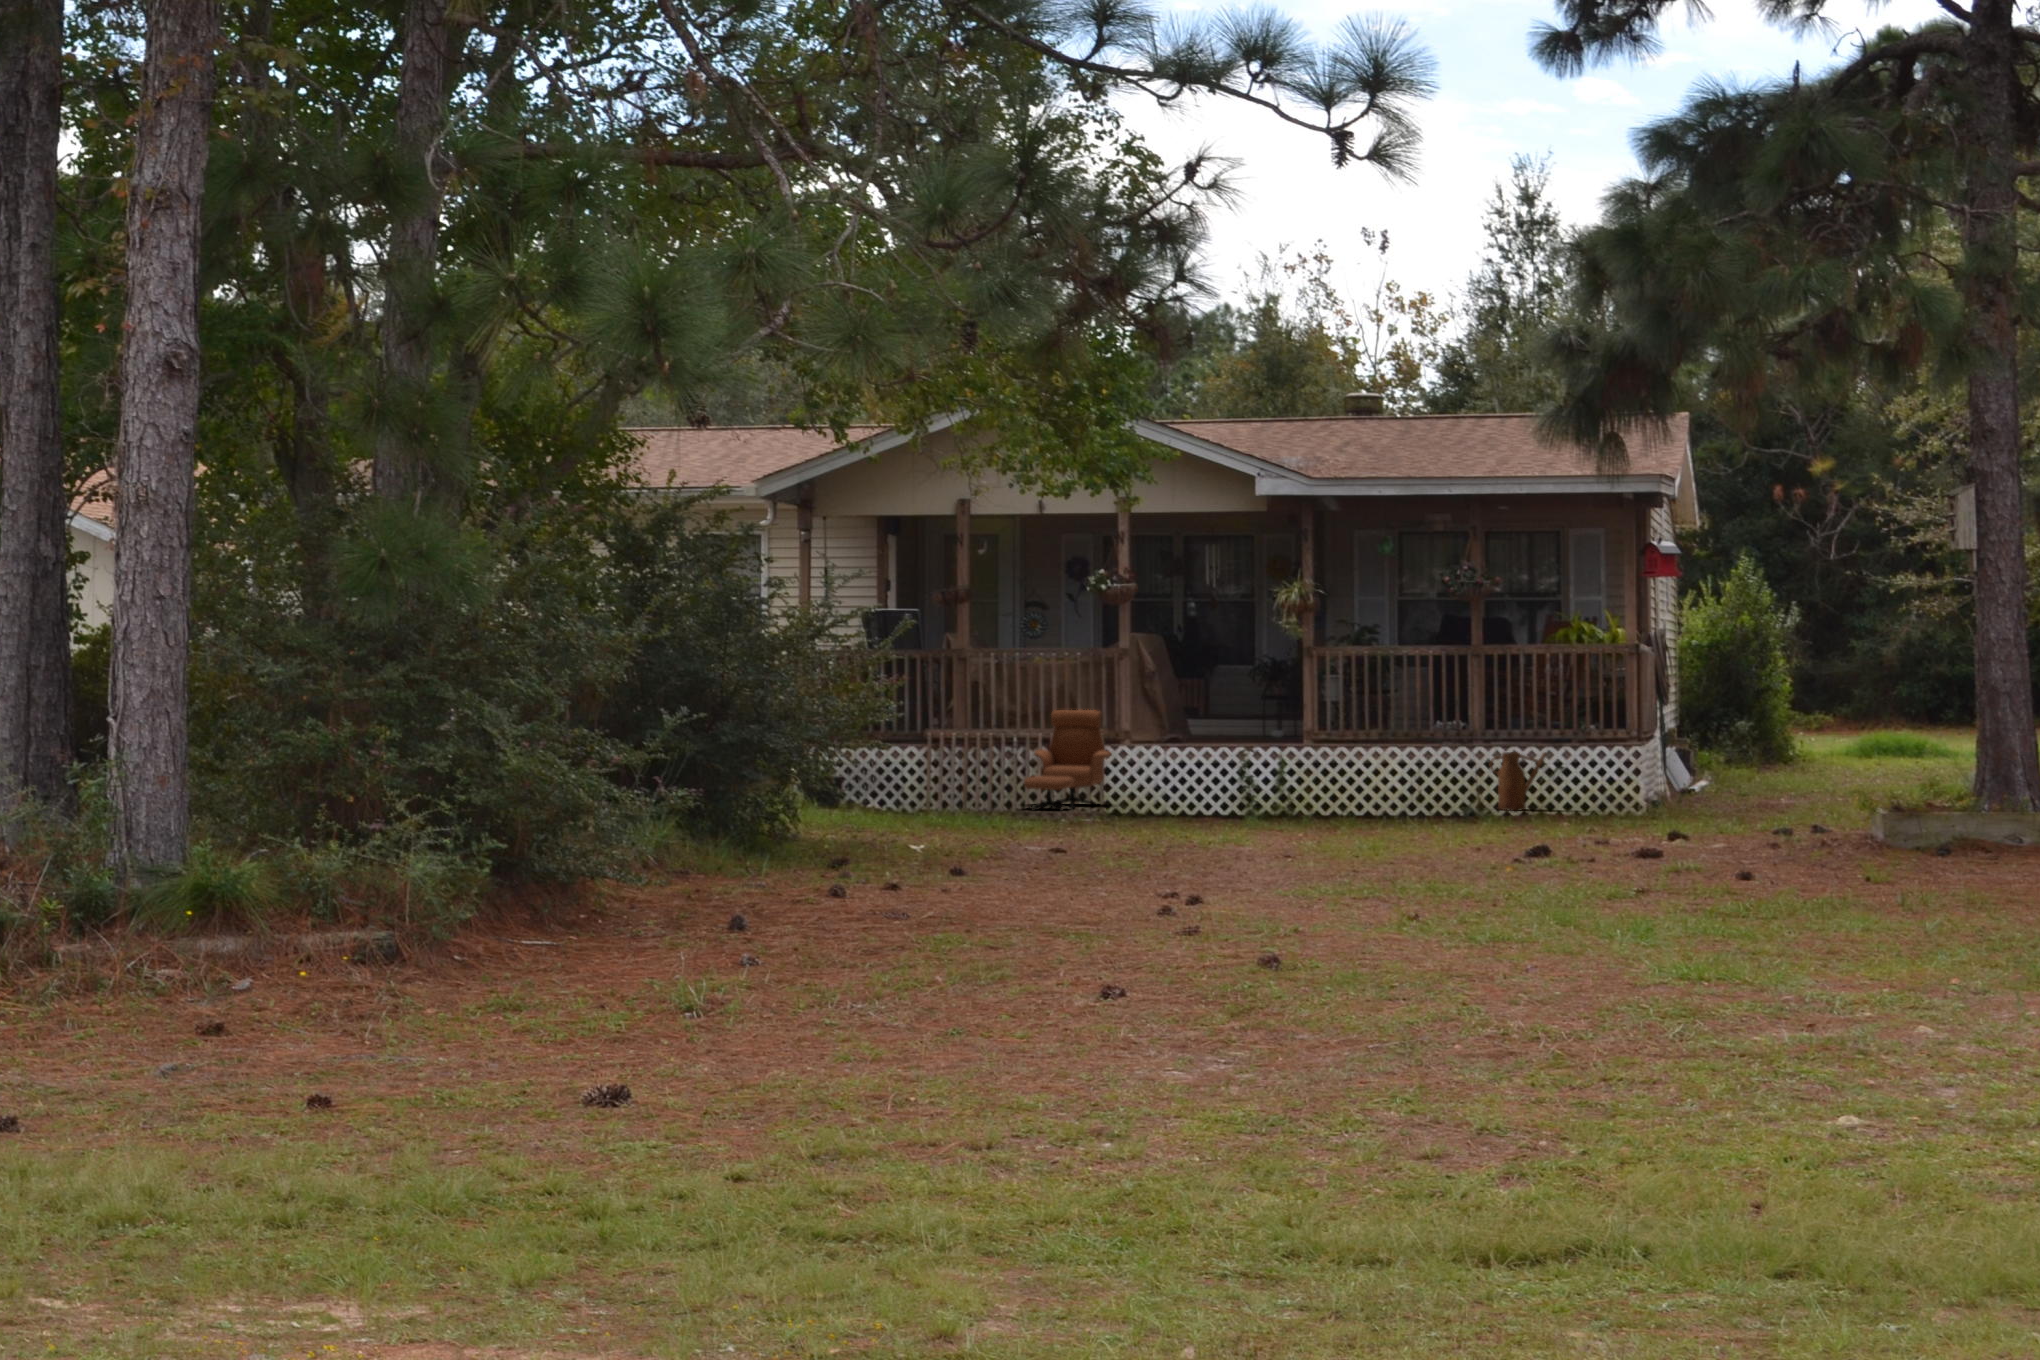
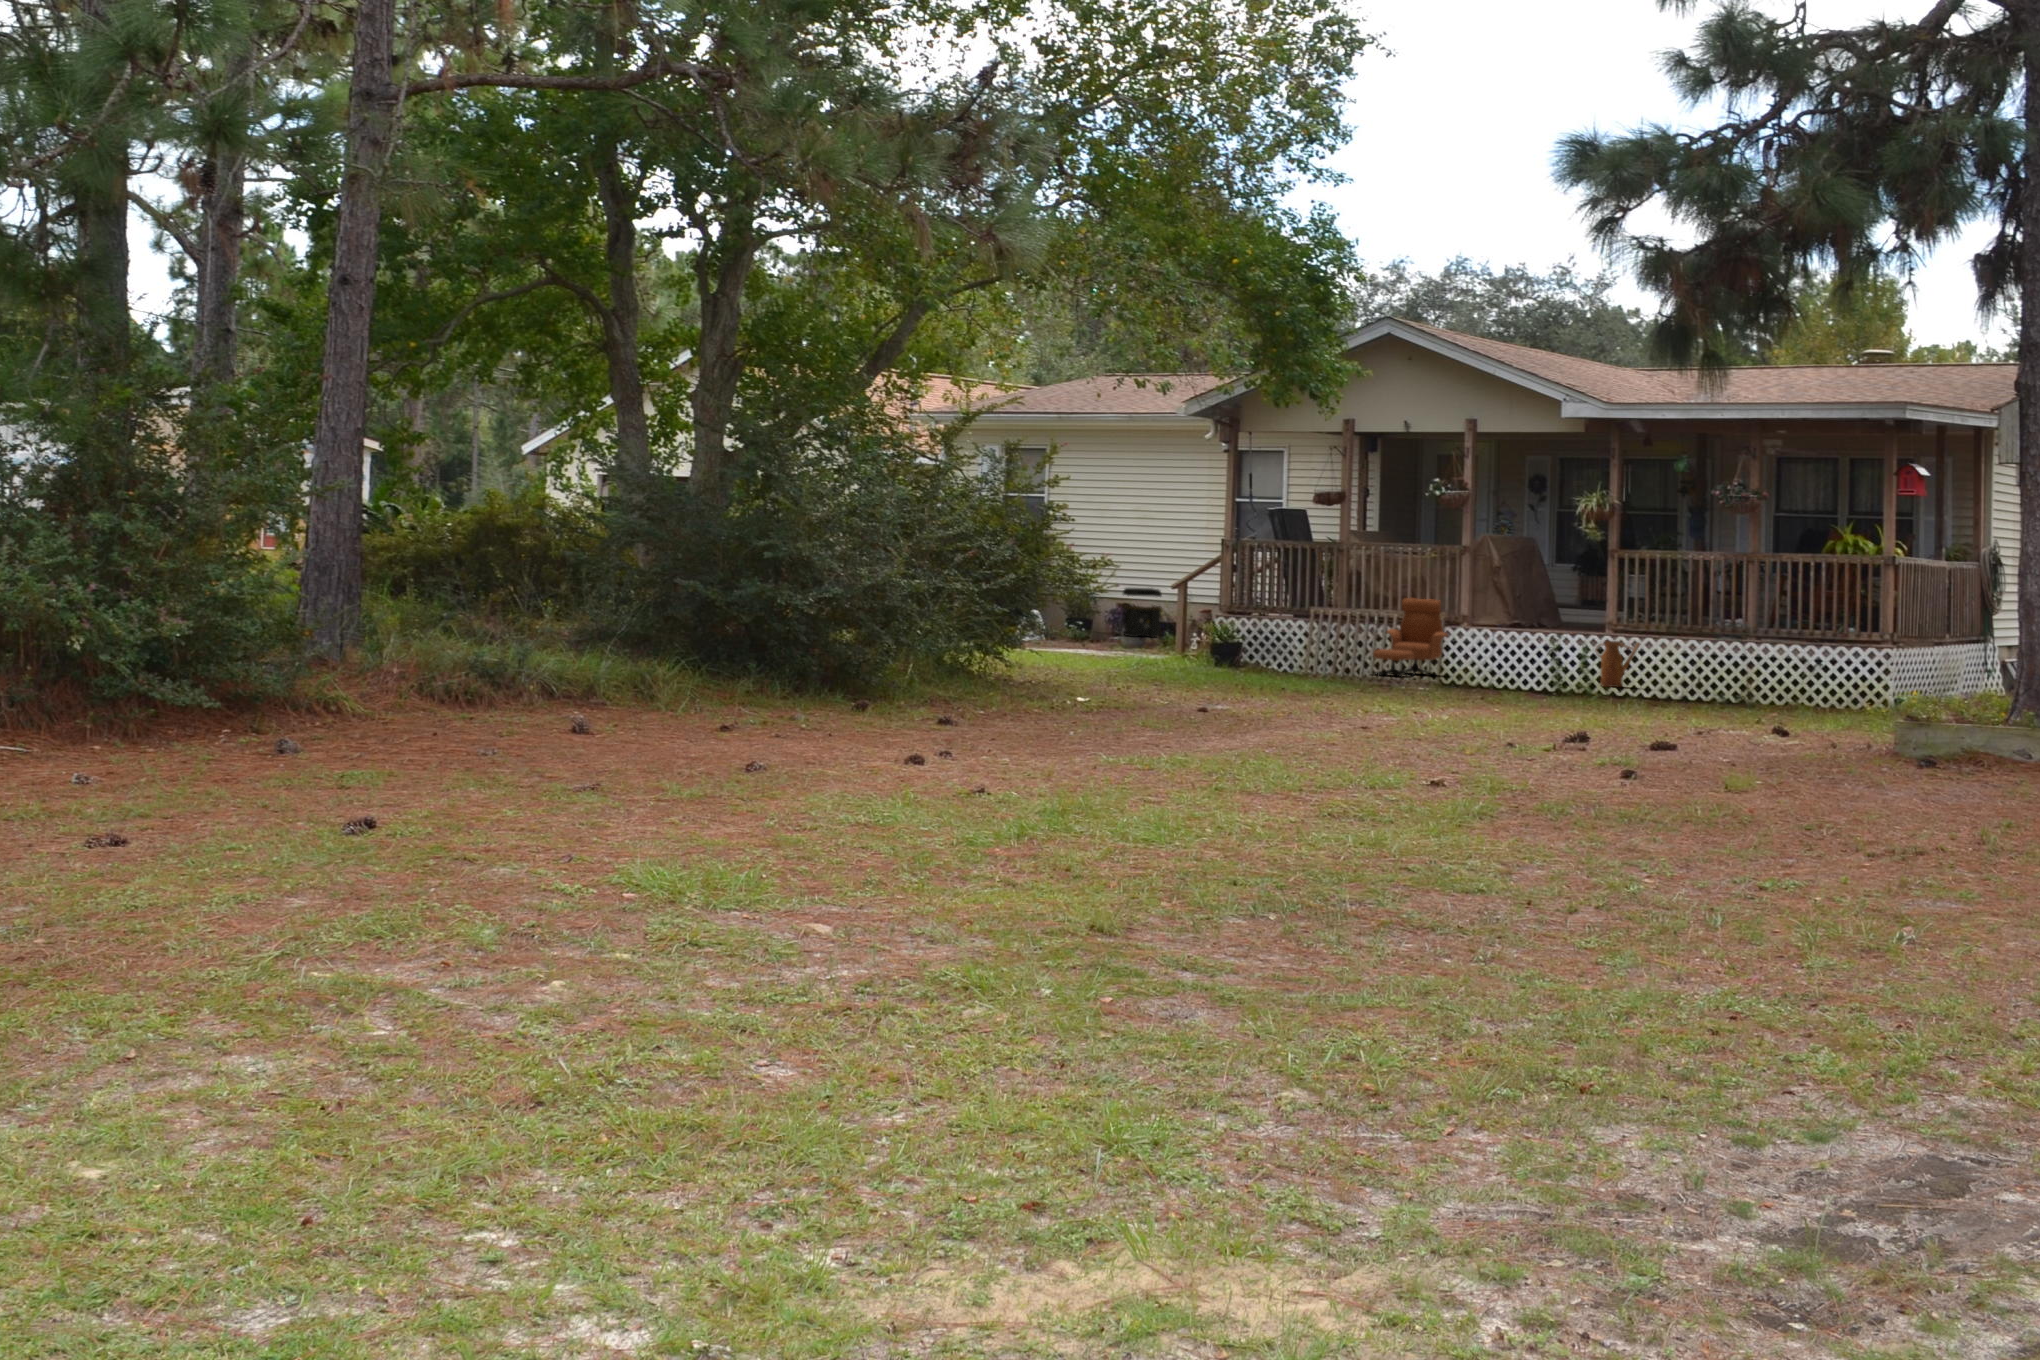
toolbox: none [657,709,709,773] -> present [1122,588,1162,637]
watering can: present [1490,752,1546,811] -> present [1595,641,1641,687]

